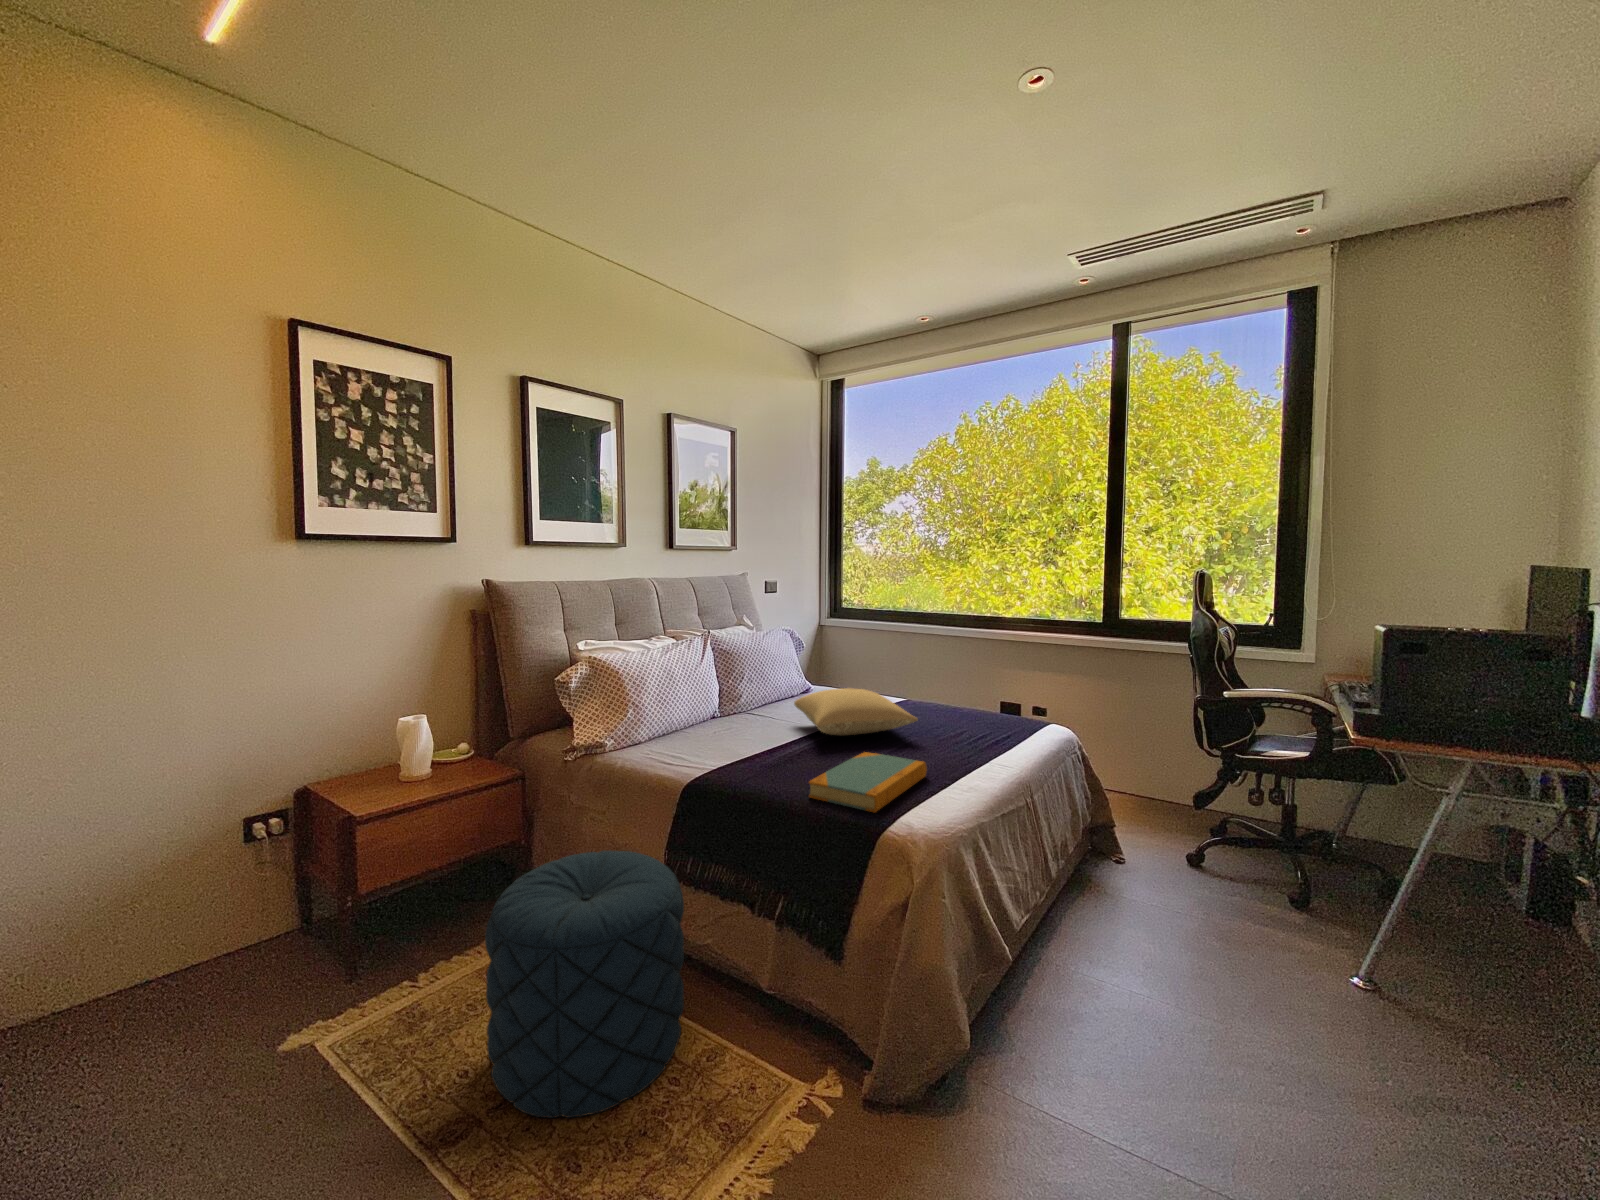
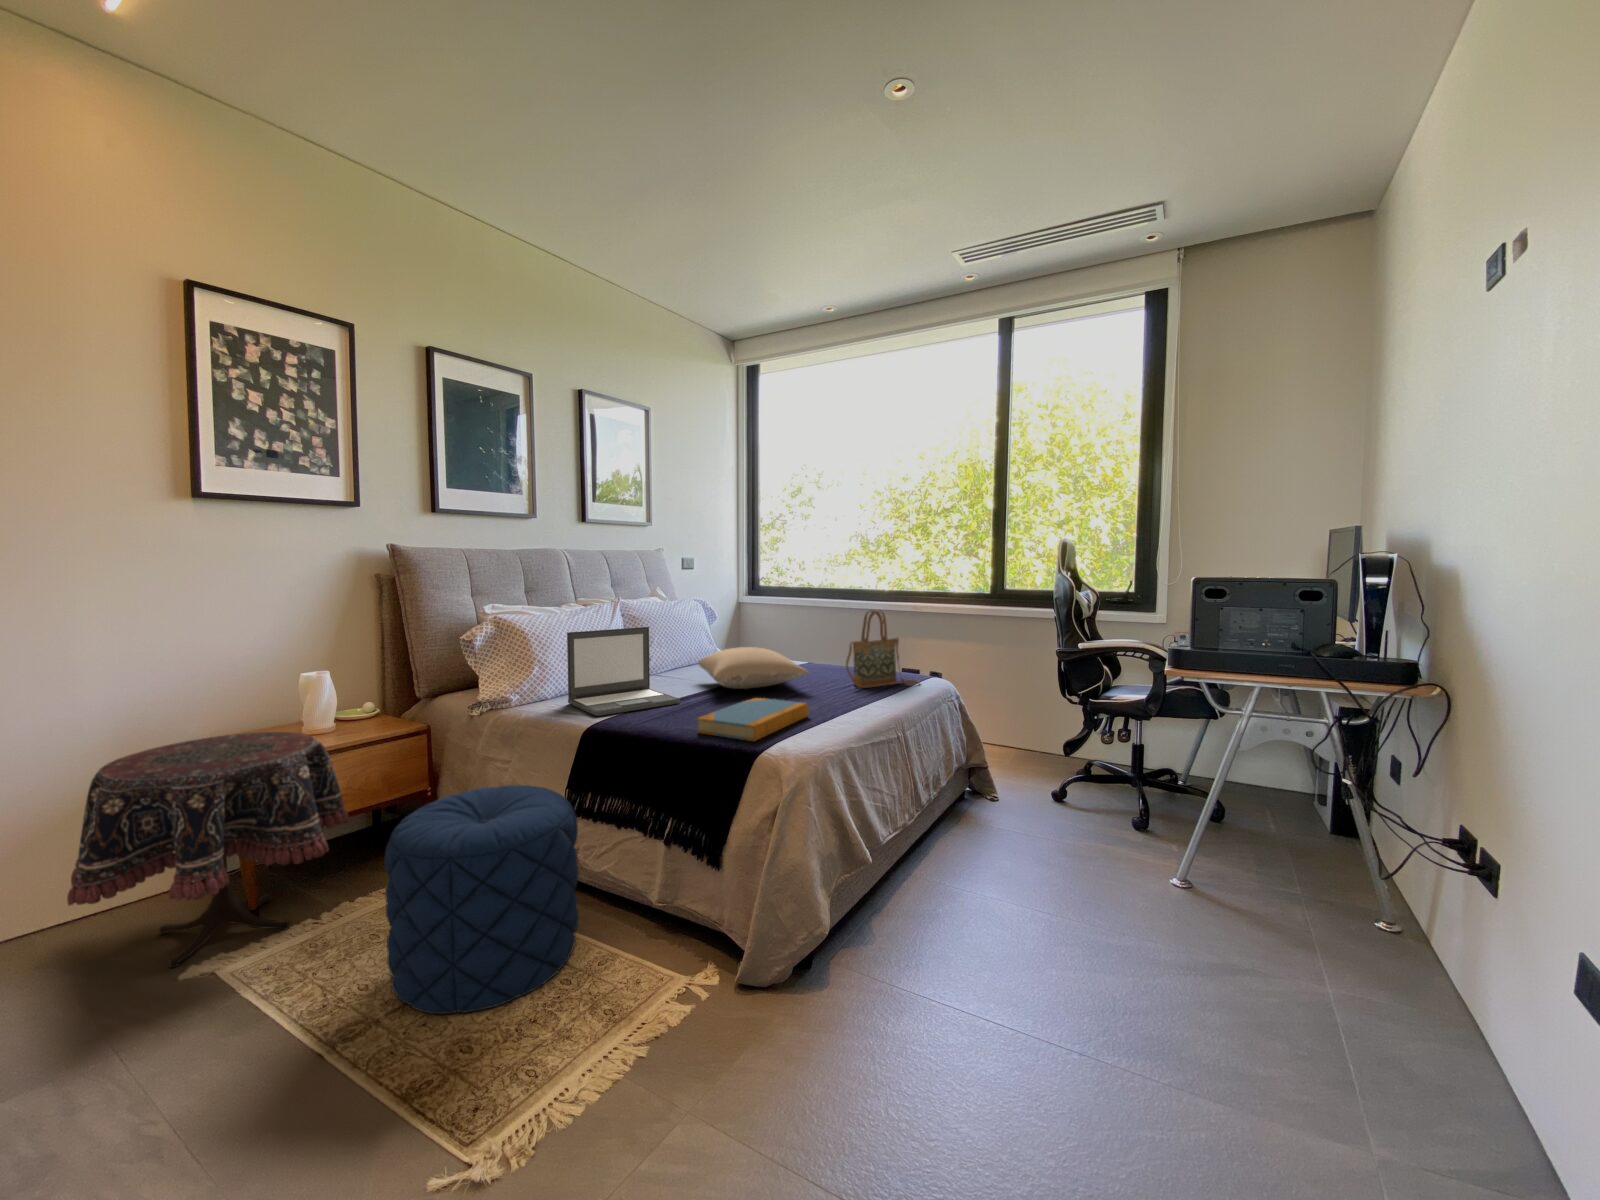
handbag: none [957,650,1038,737] -> present [846,610,919,688]
laptop: none [663,668,781,770] -> present [567,627,680,716]
side table: none [174,780,445,1035] -> present [67,732,349,968]

